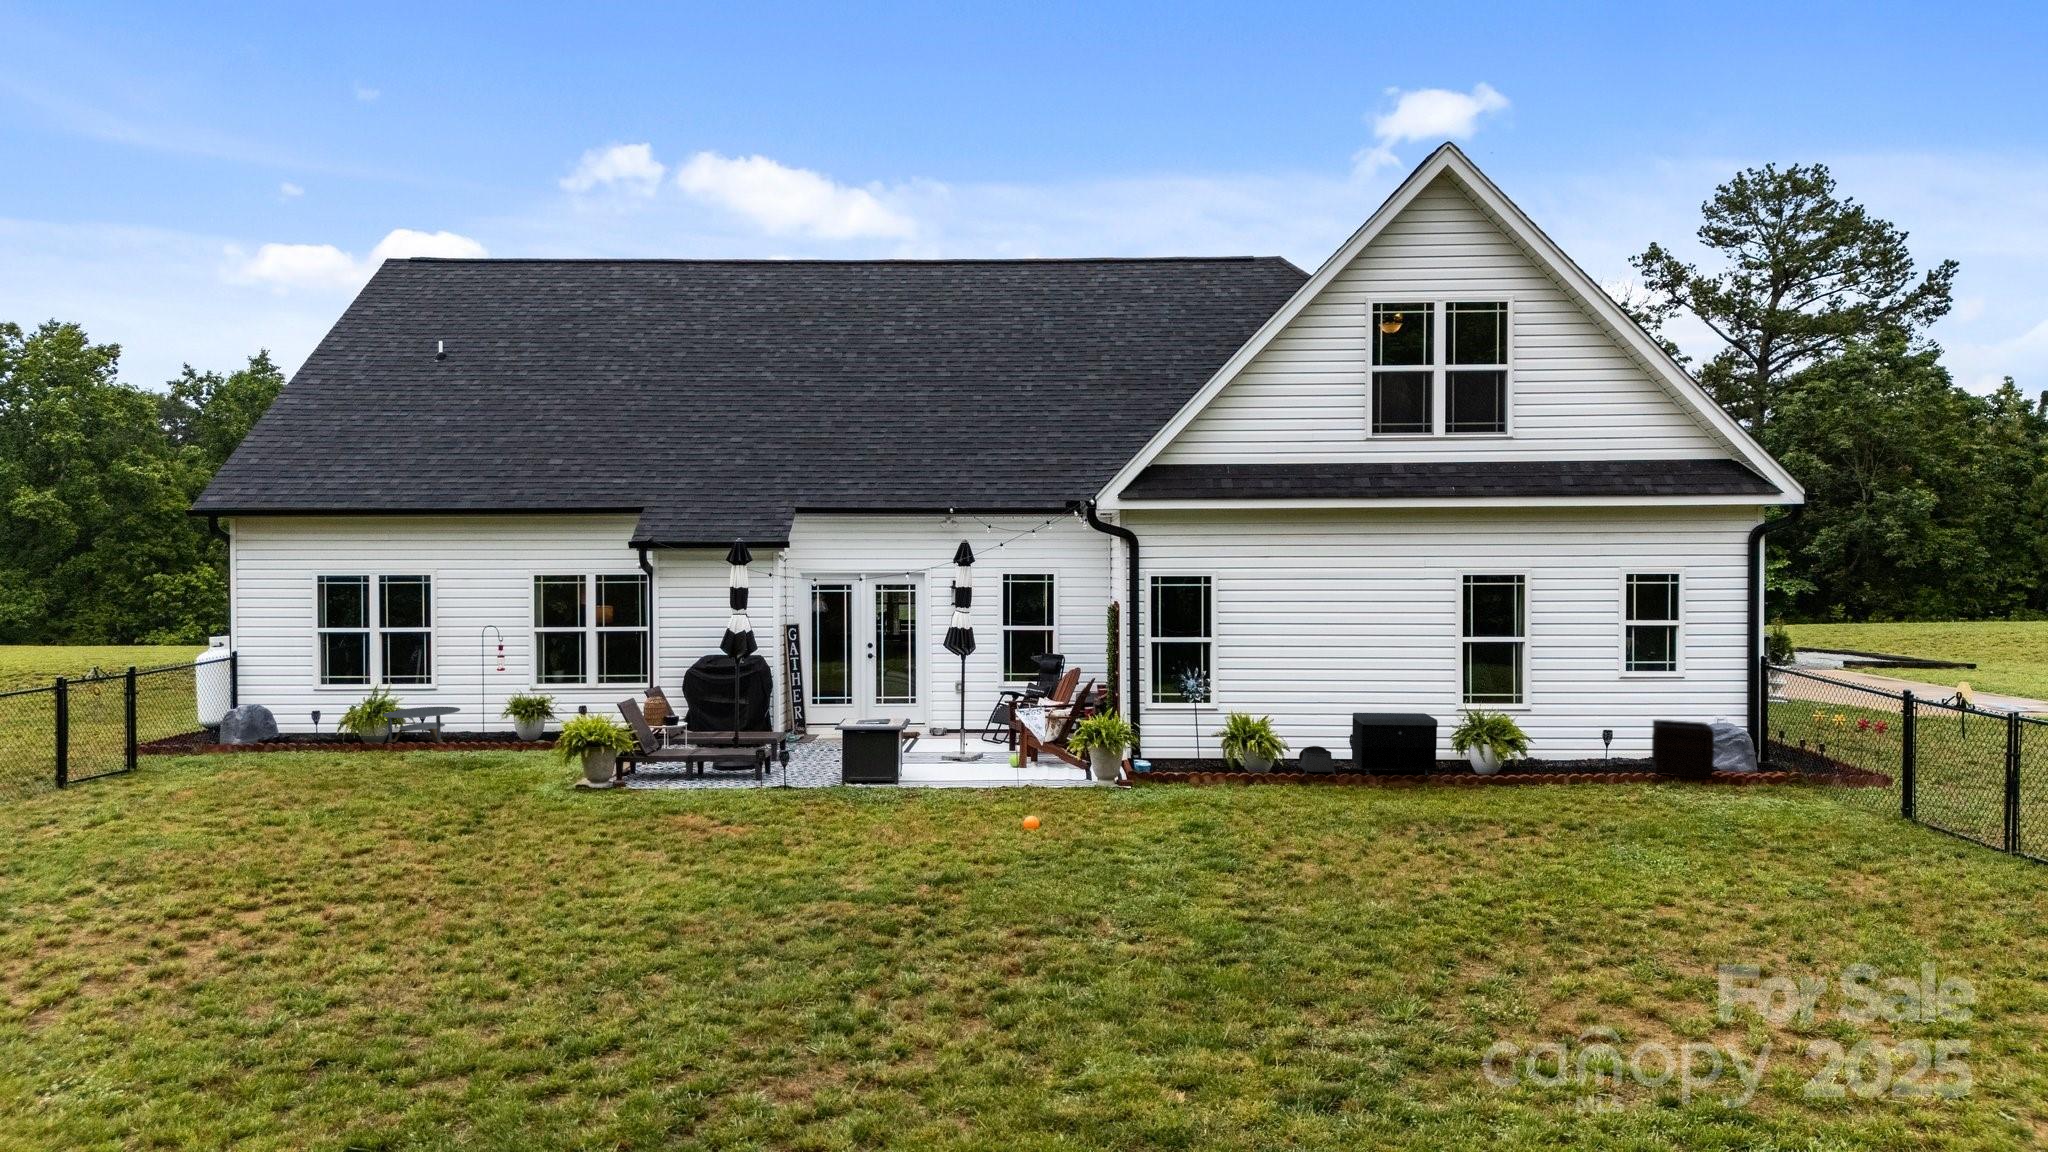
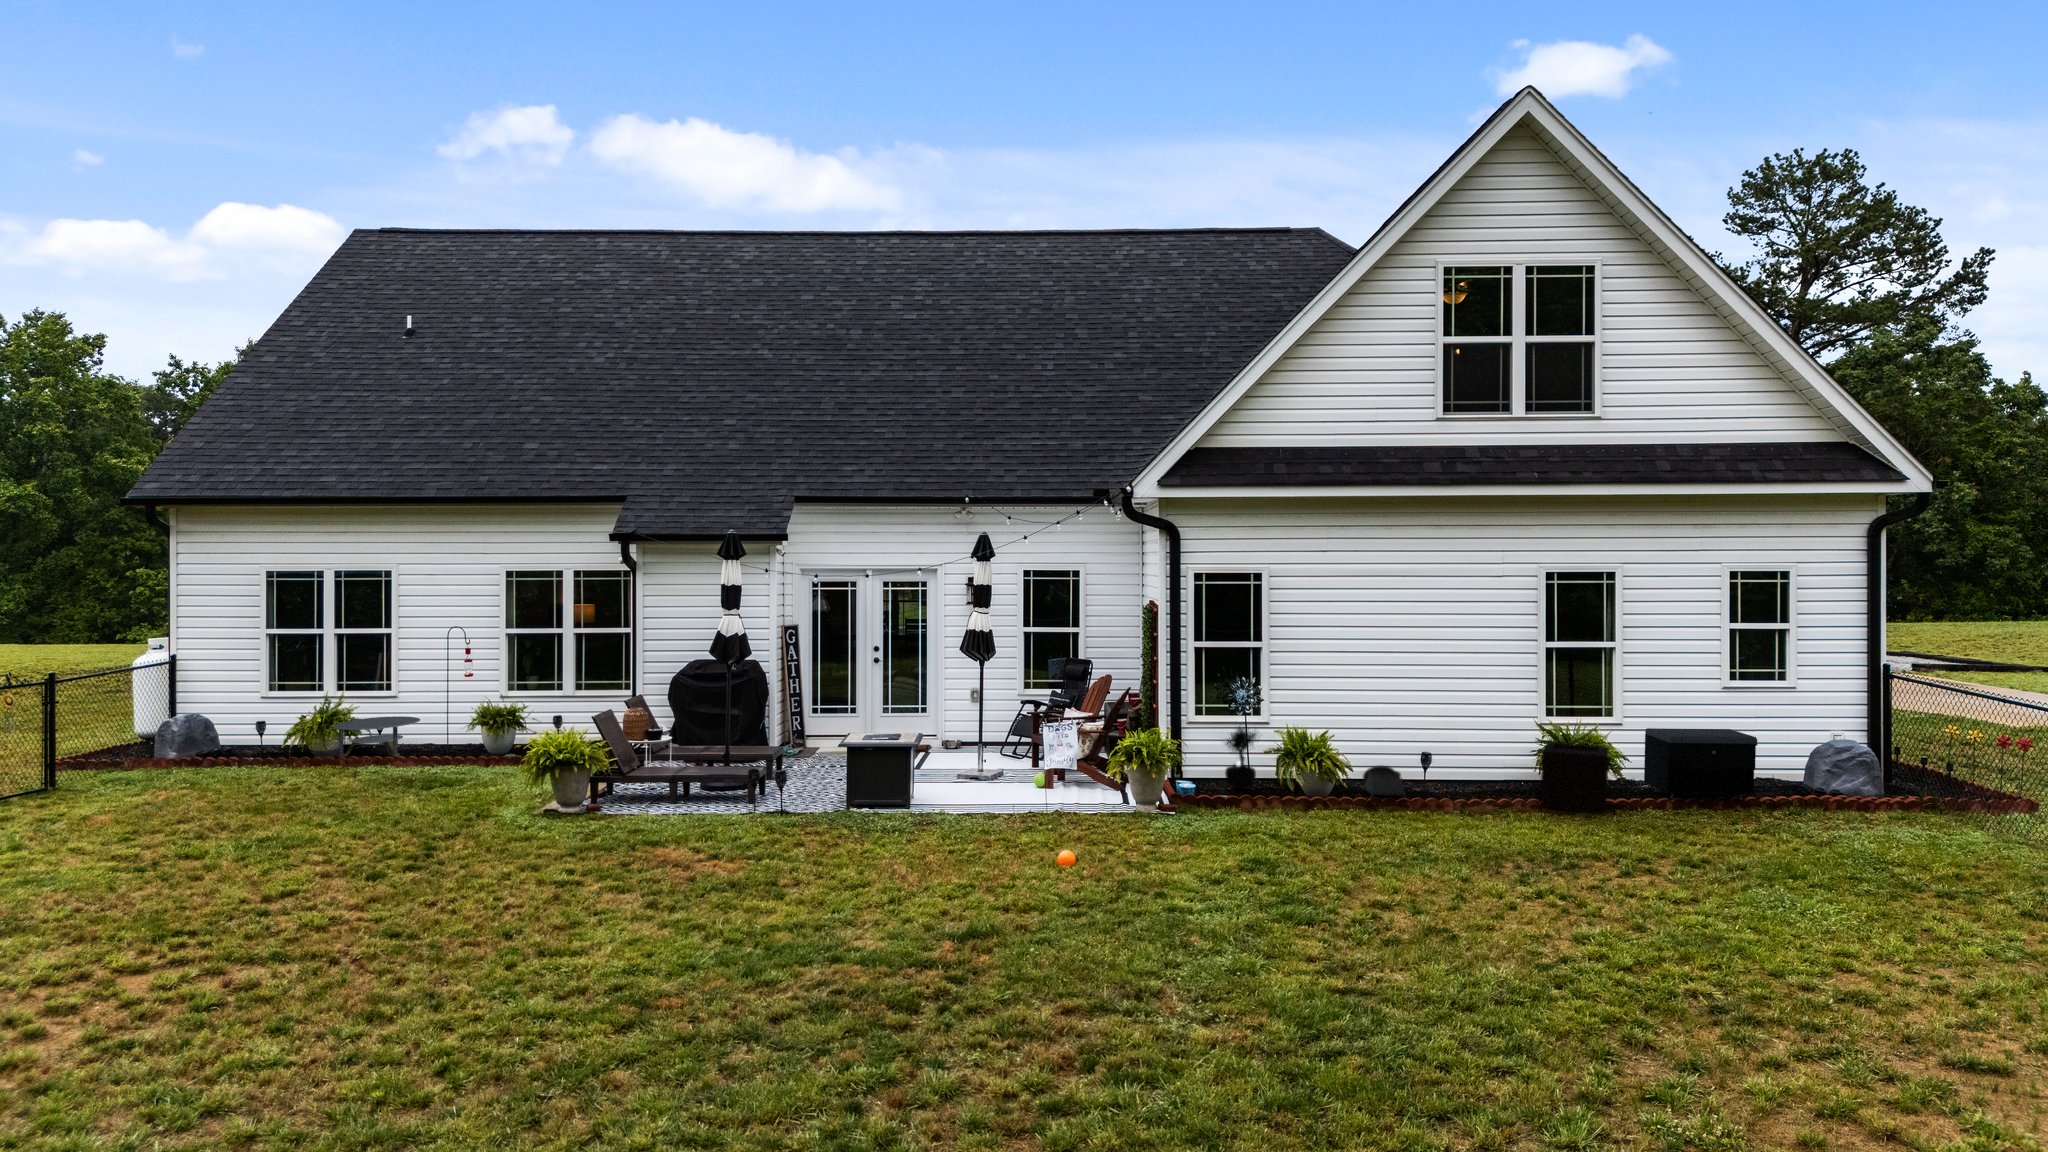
potted tree: none [1173,706,1210,768] -> present [1225,726,1256,789]
storage bench: present [1352,713,1438,775] -> present [1644,728,1757,800]
wooden crate: present [1652,720,1714,779] -> present [1541,742,1608,814]

